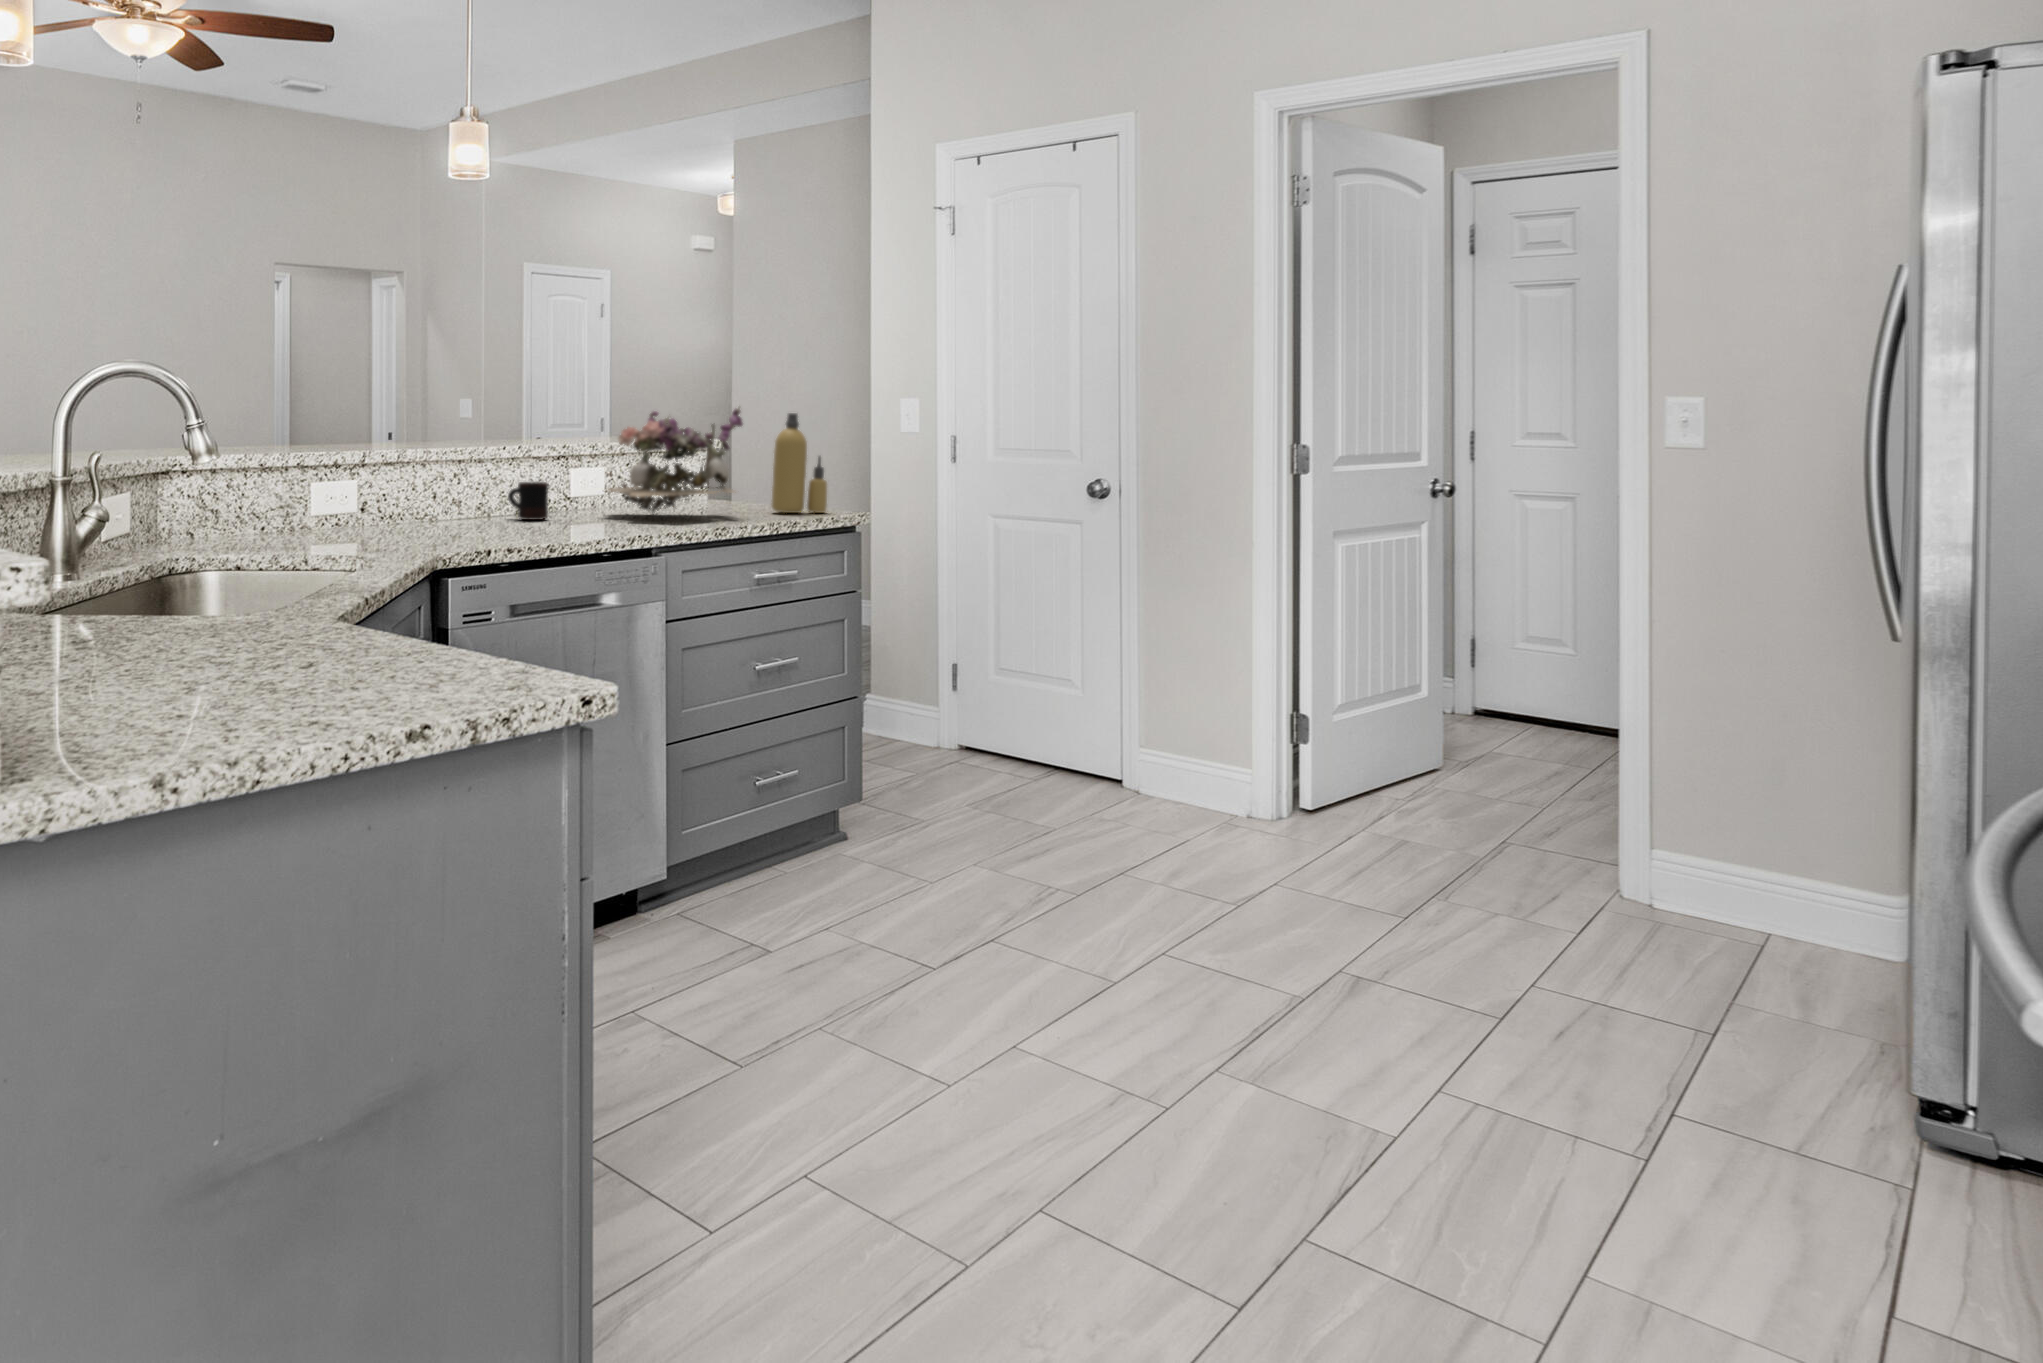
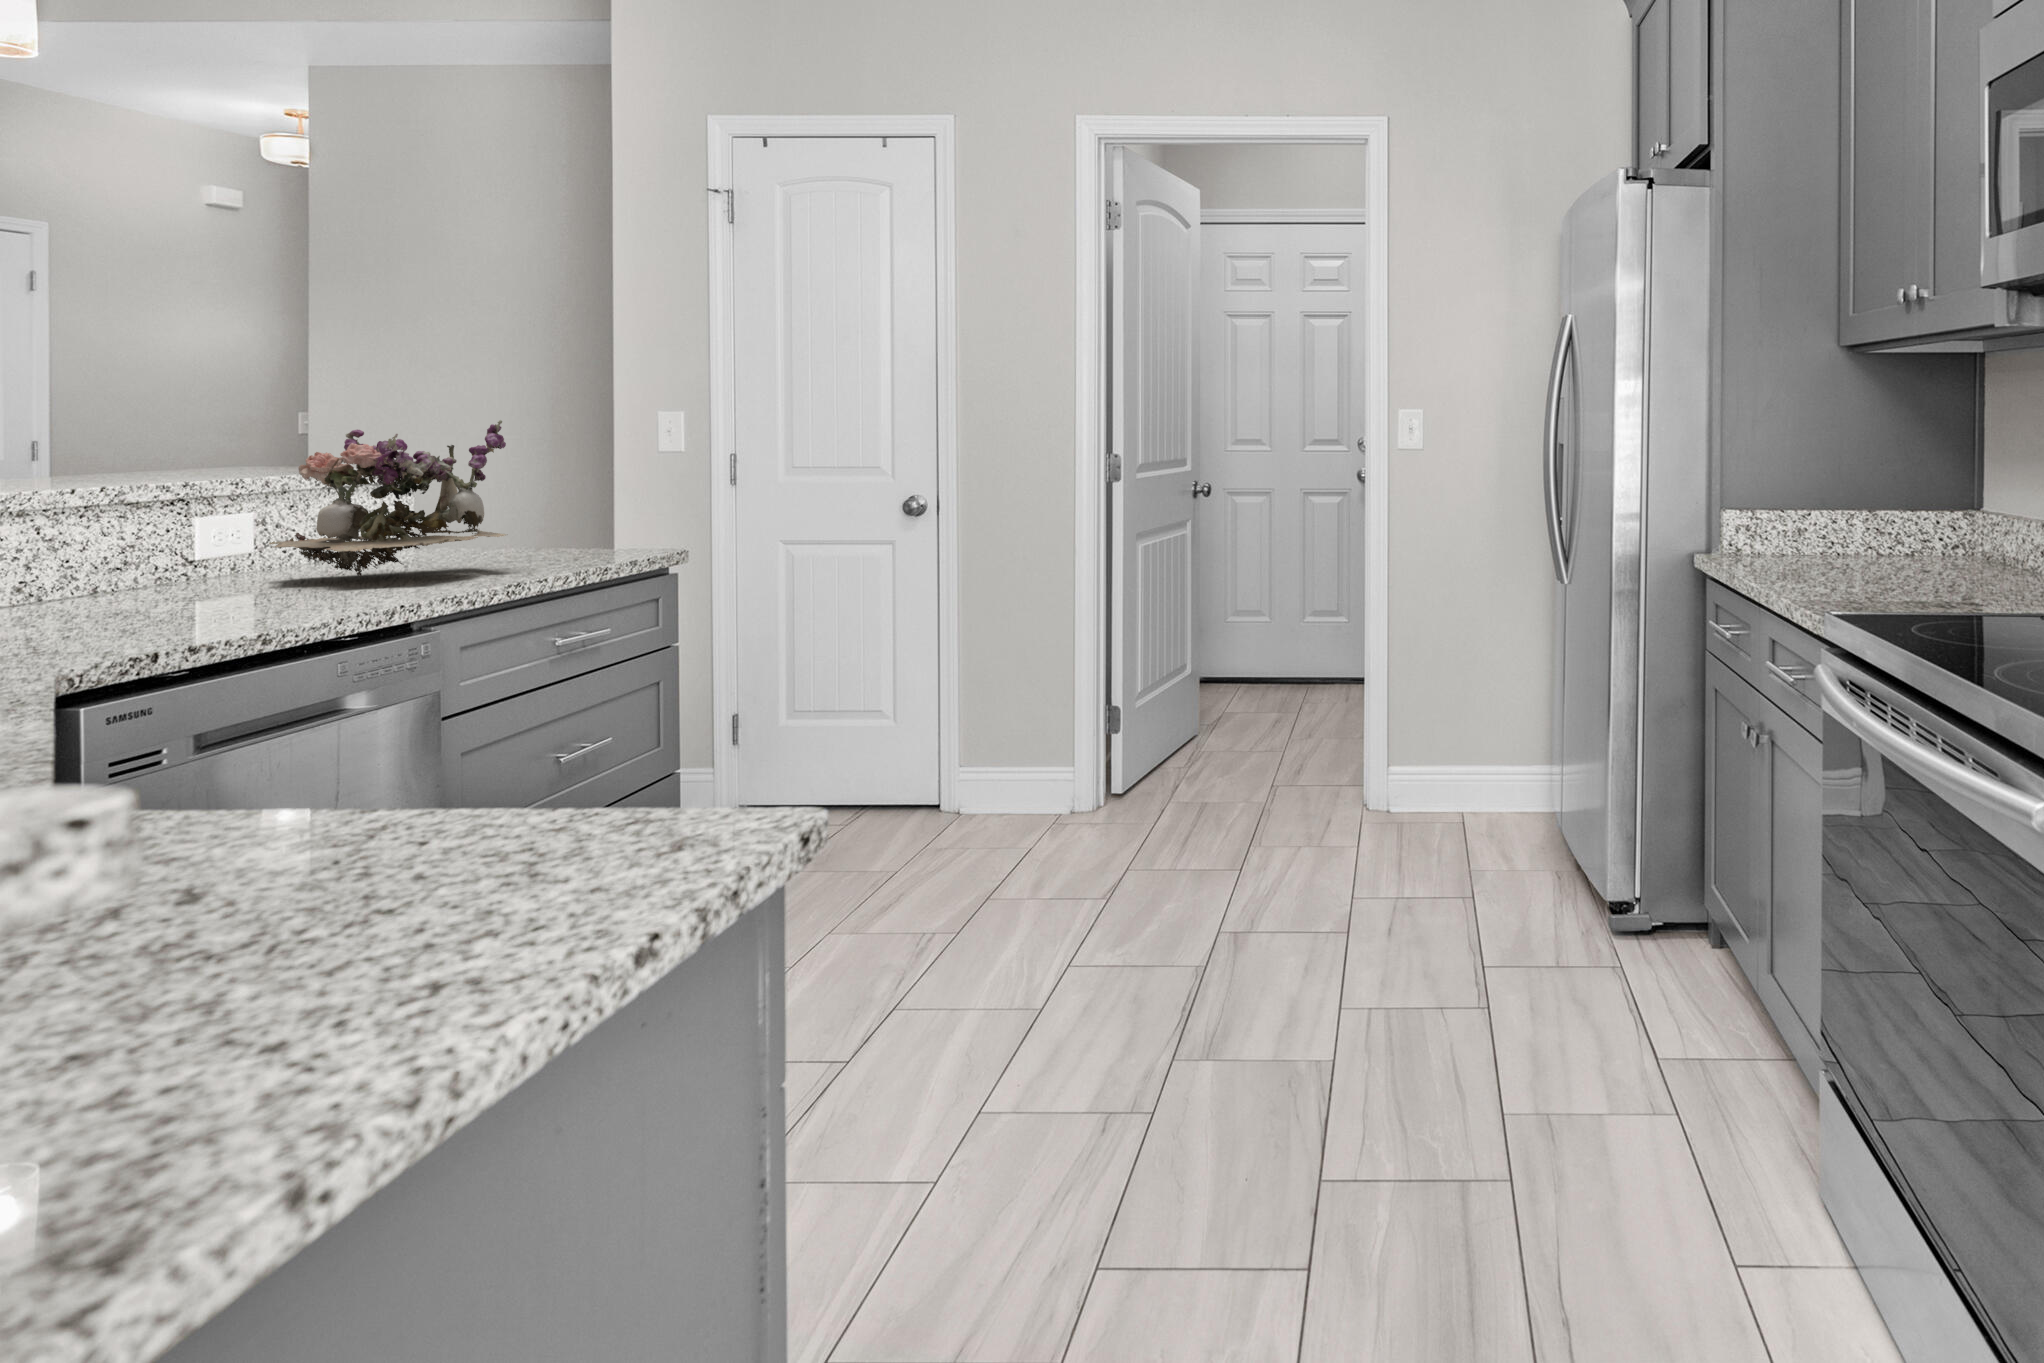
bottle: present [771,413,827,513] -> none [540,429,619,558]
mug: present [508,482,549,520] -> none [87,540,173,600]

